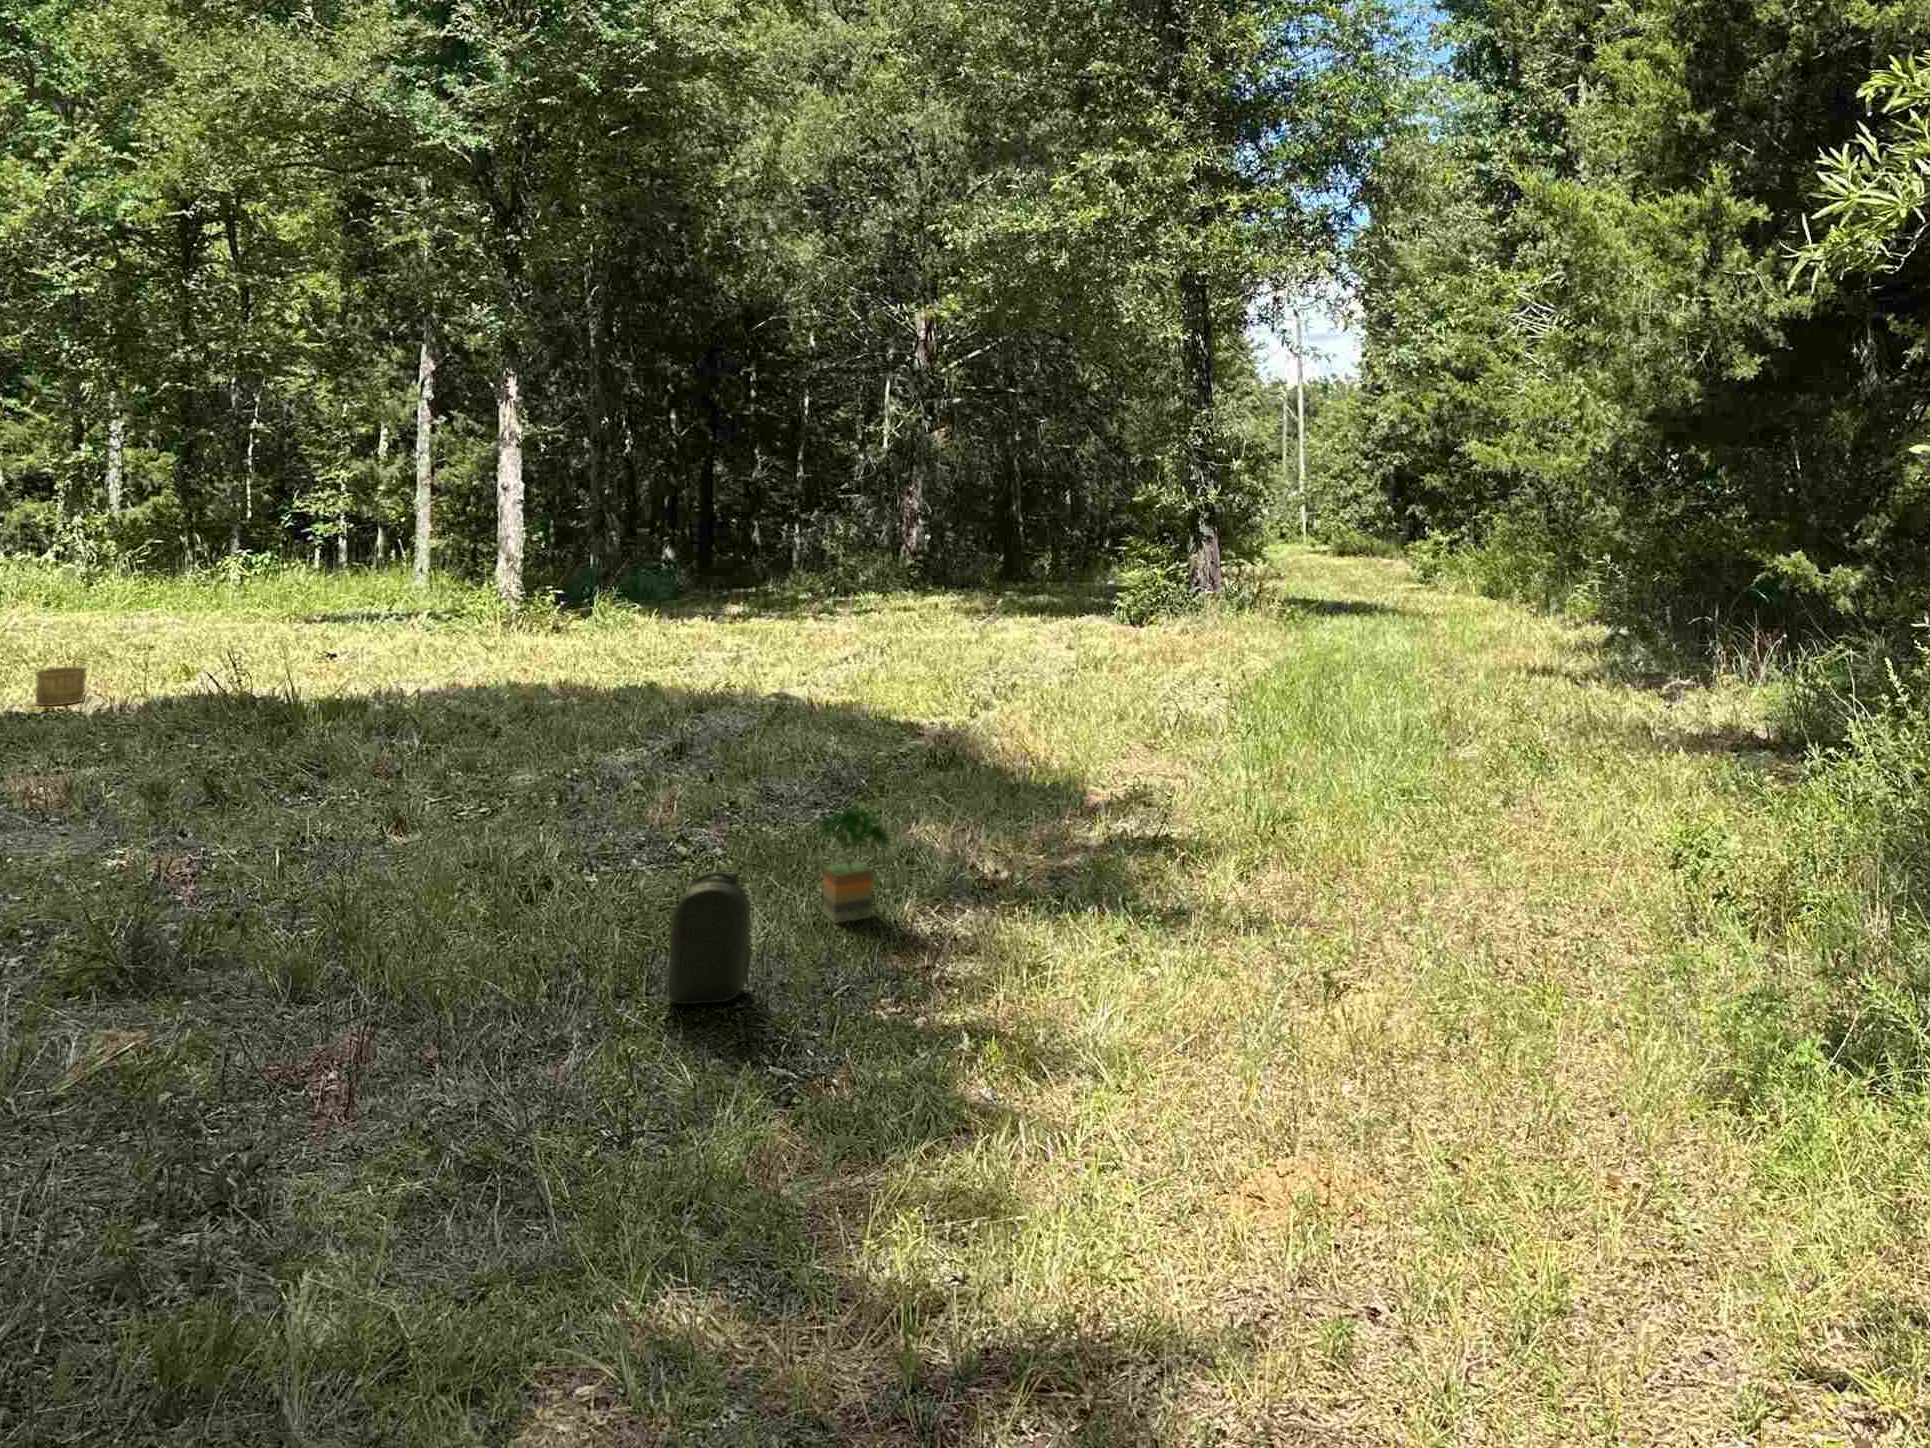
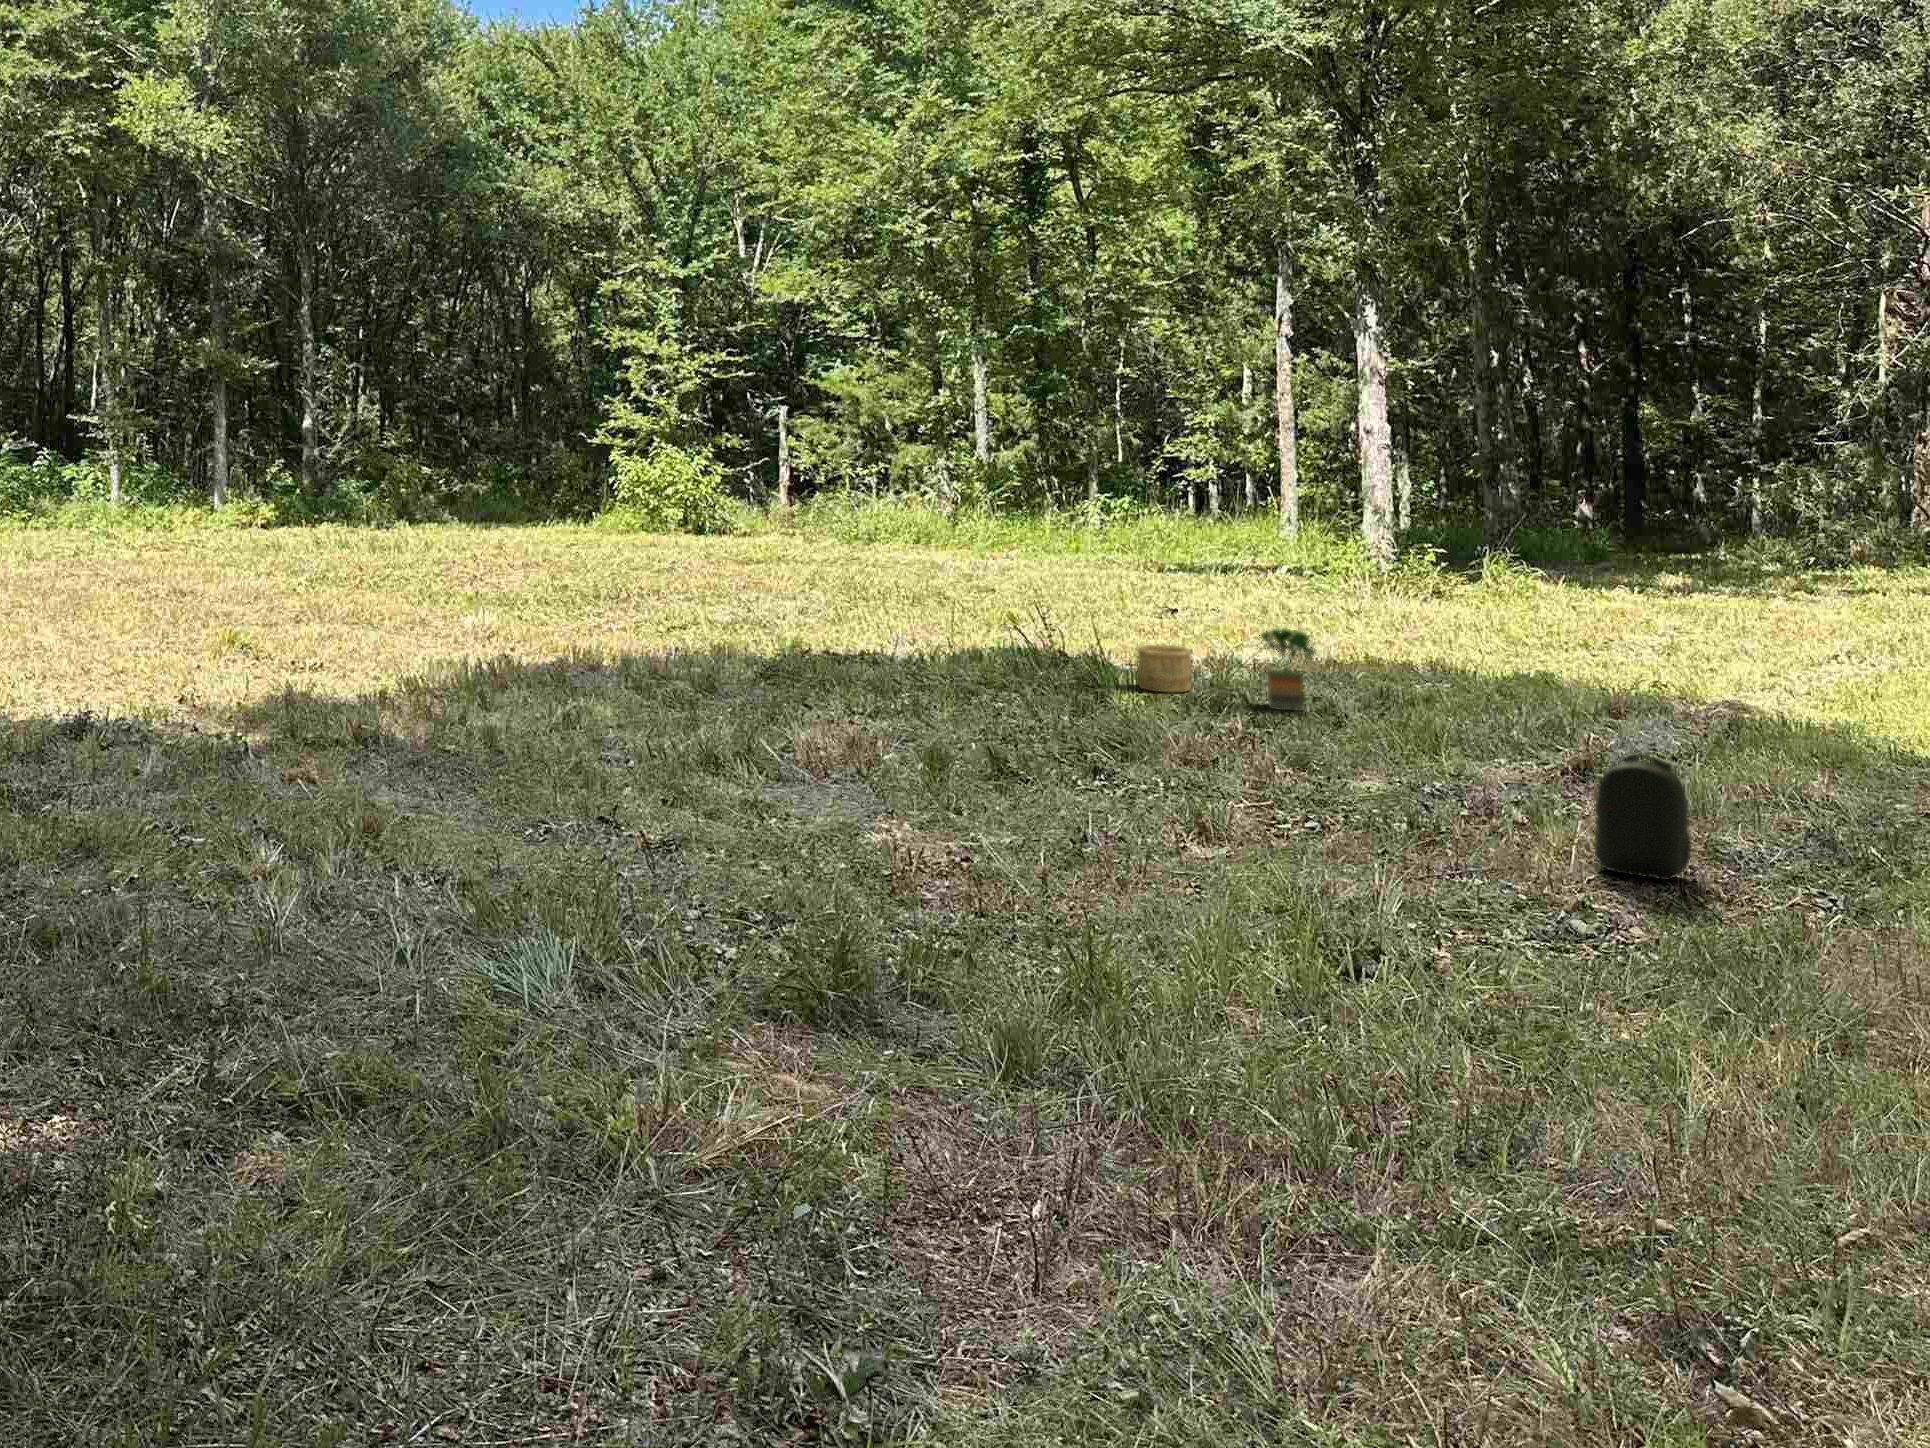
wooden bucket: present [36,667,87,706] -> present [1136,645,1192,692]
potted tree: present [817,808,889,924] -> present [1259,629,1316,711]

